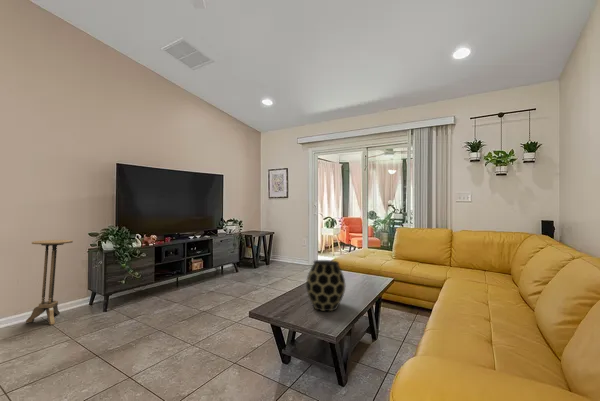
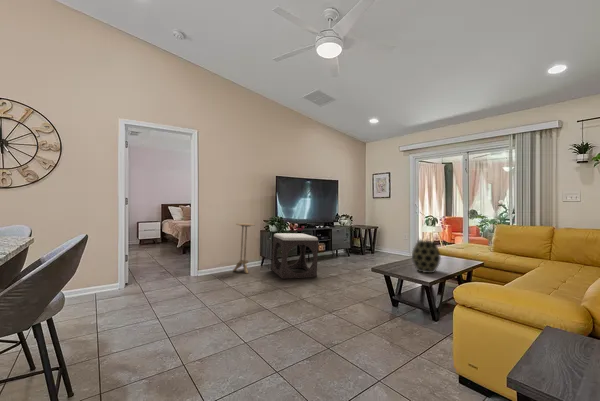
footstool: none [106,250,181,329] -> present [272,233,318,279]

